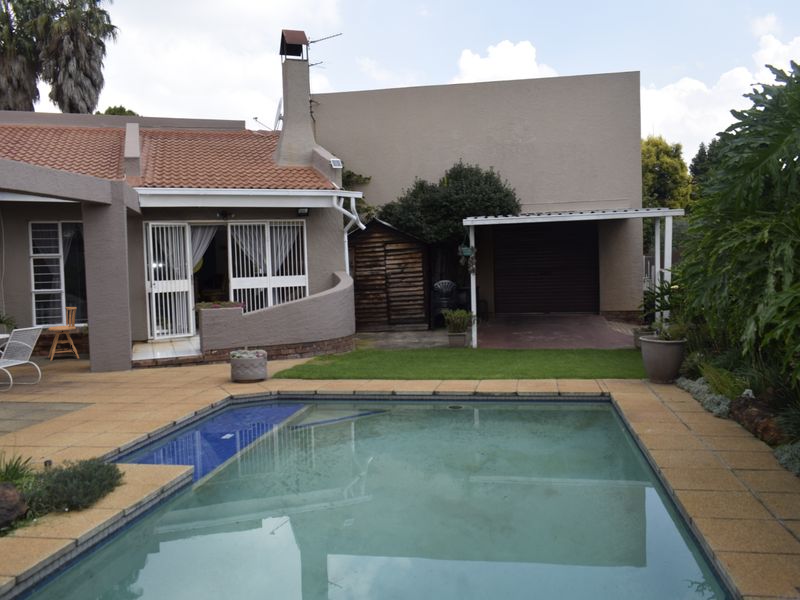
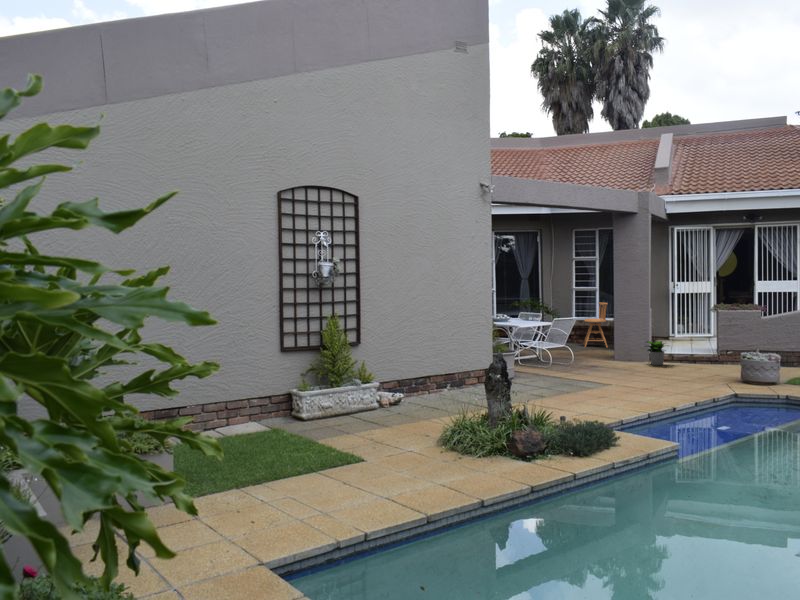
potted plant: none [124,346,157,374] -> present [645,341,664,365]

